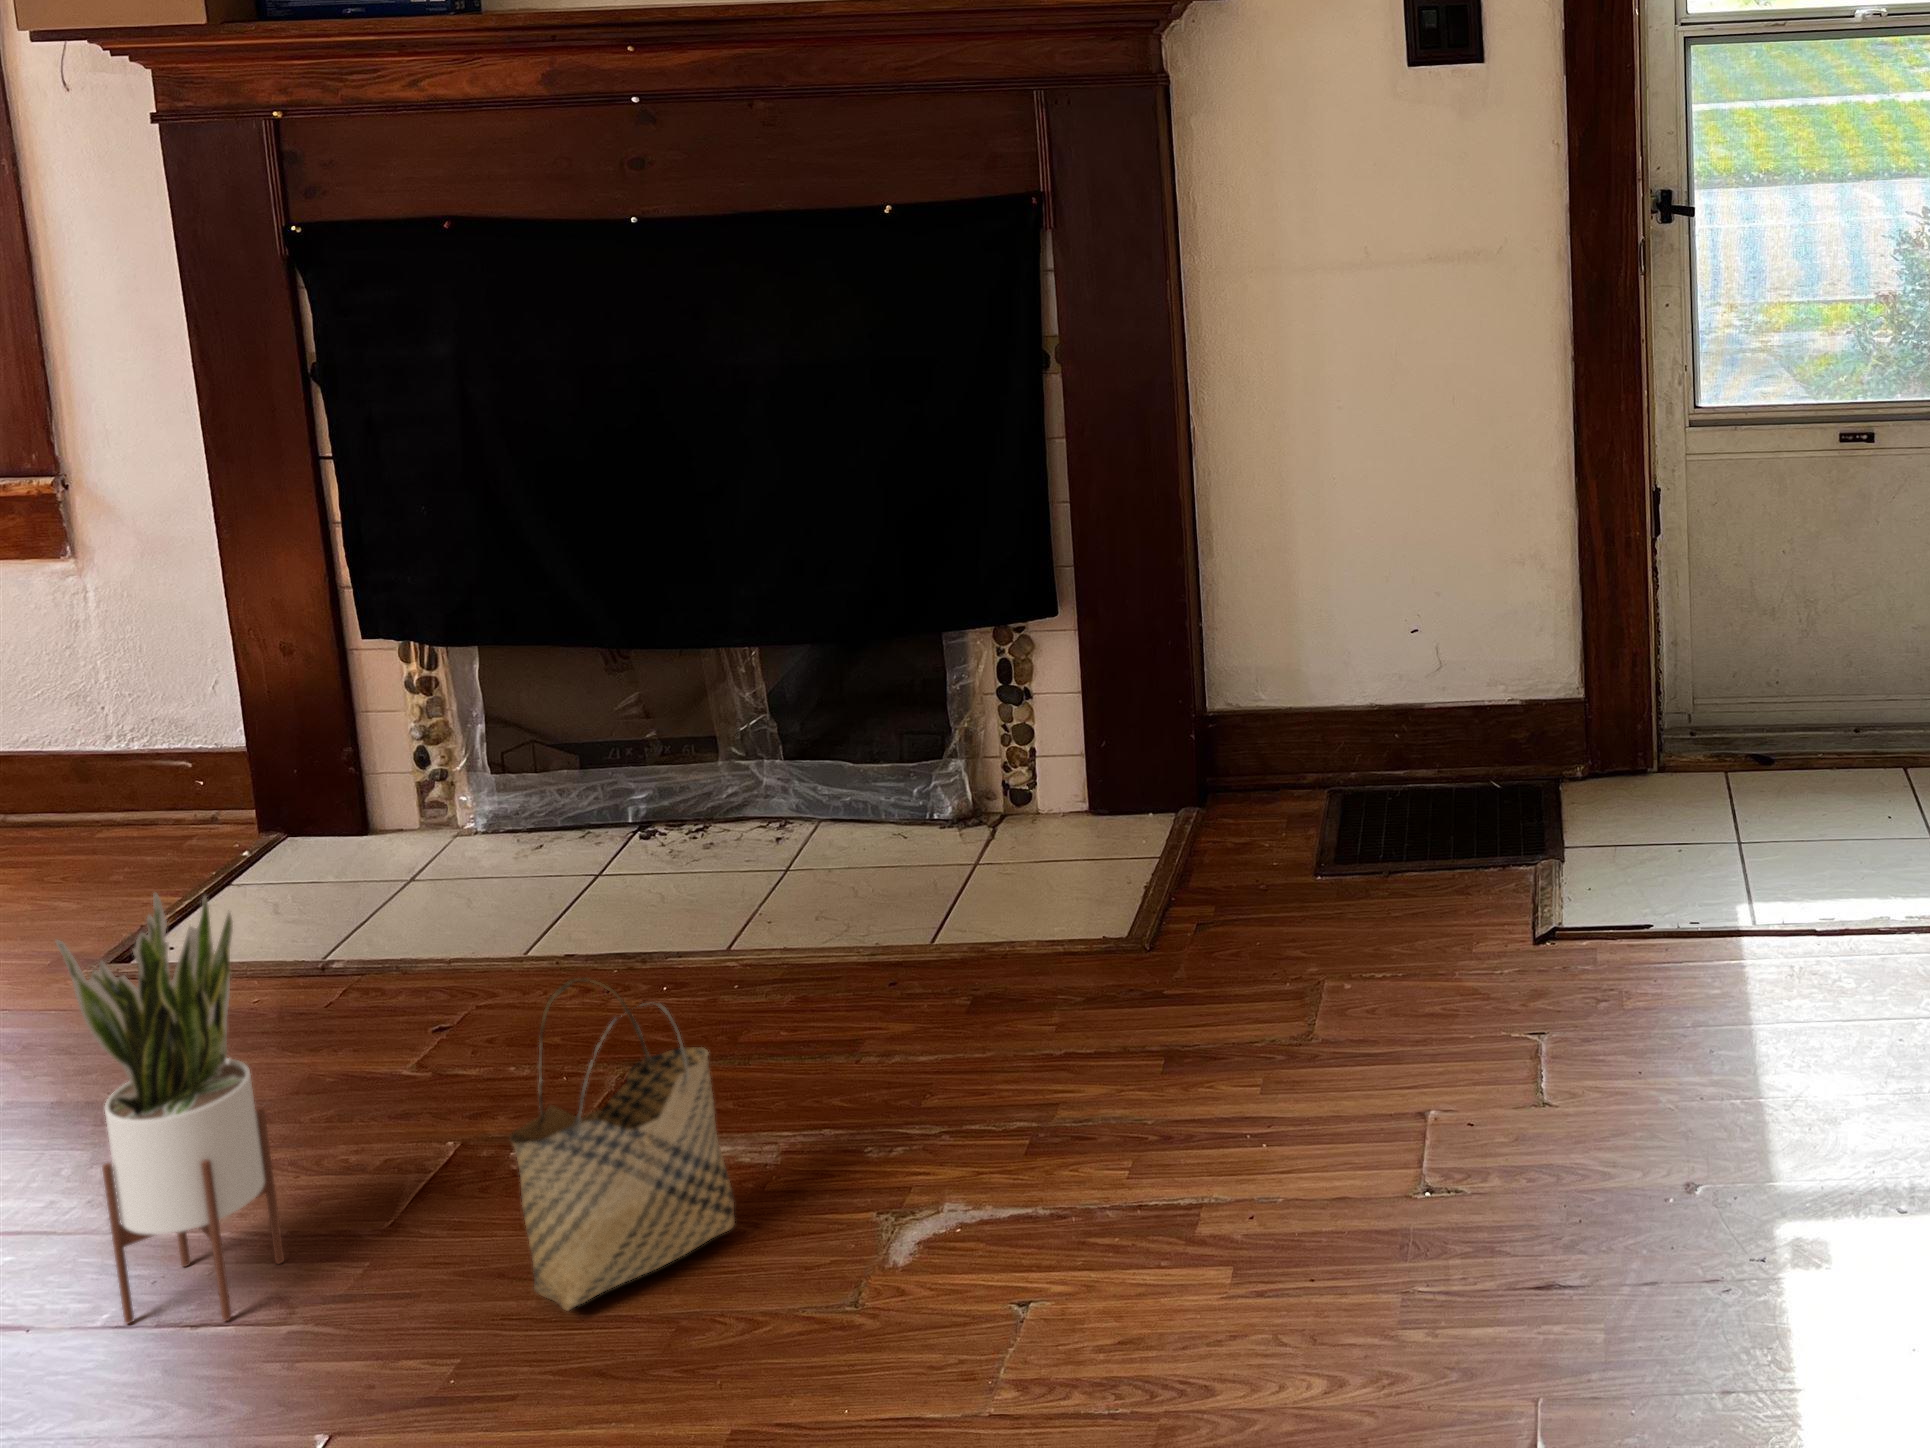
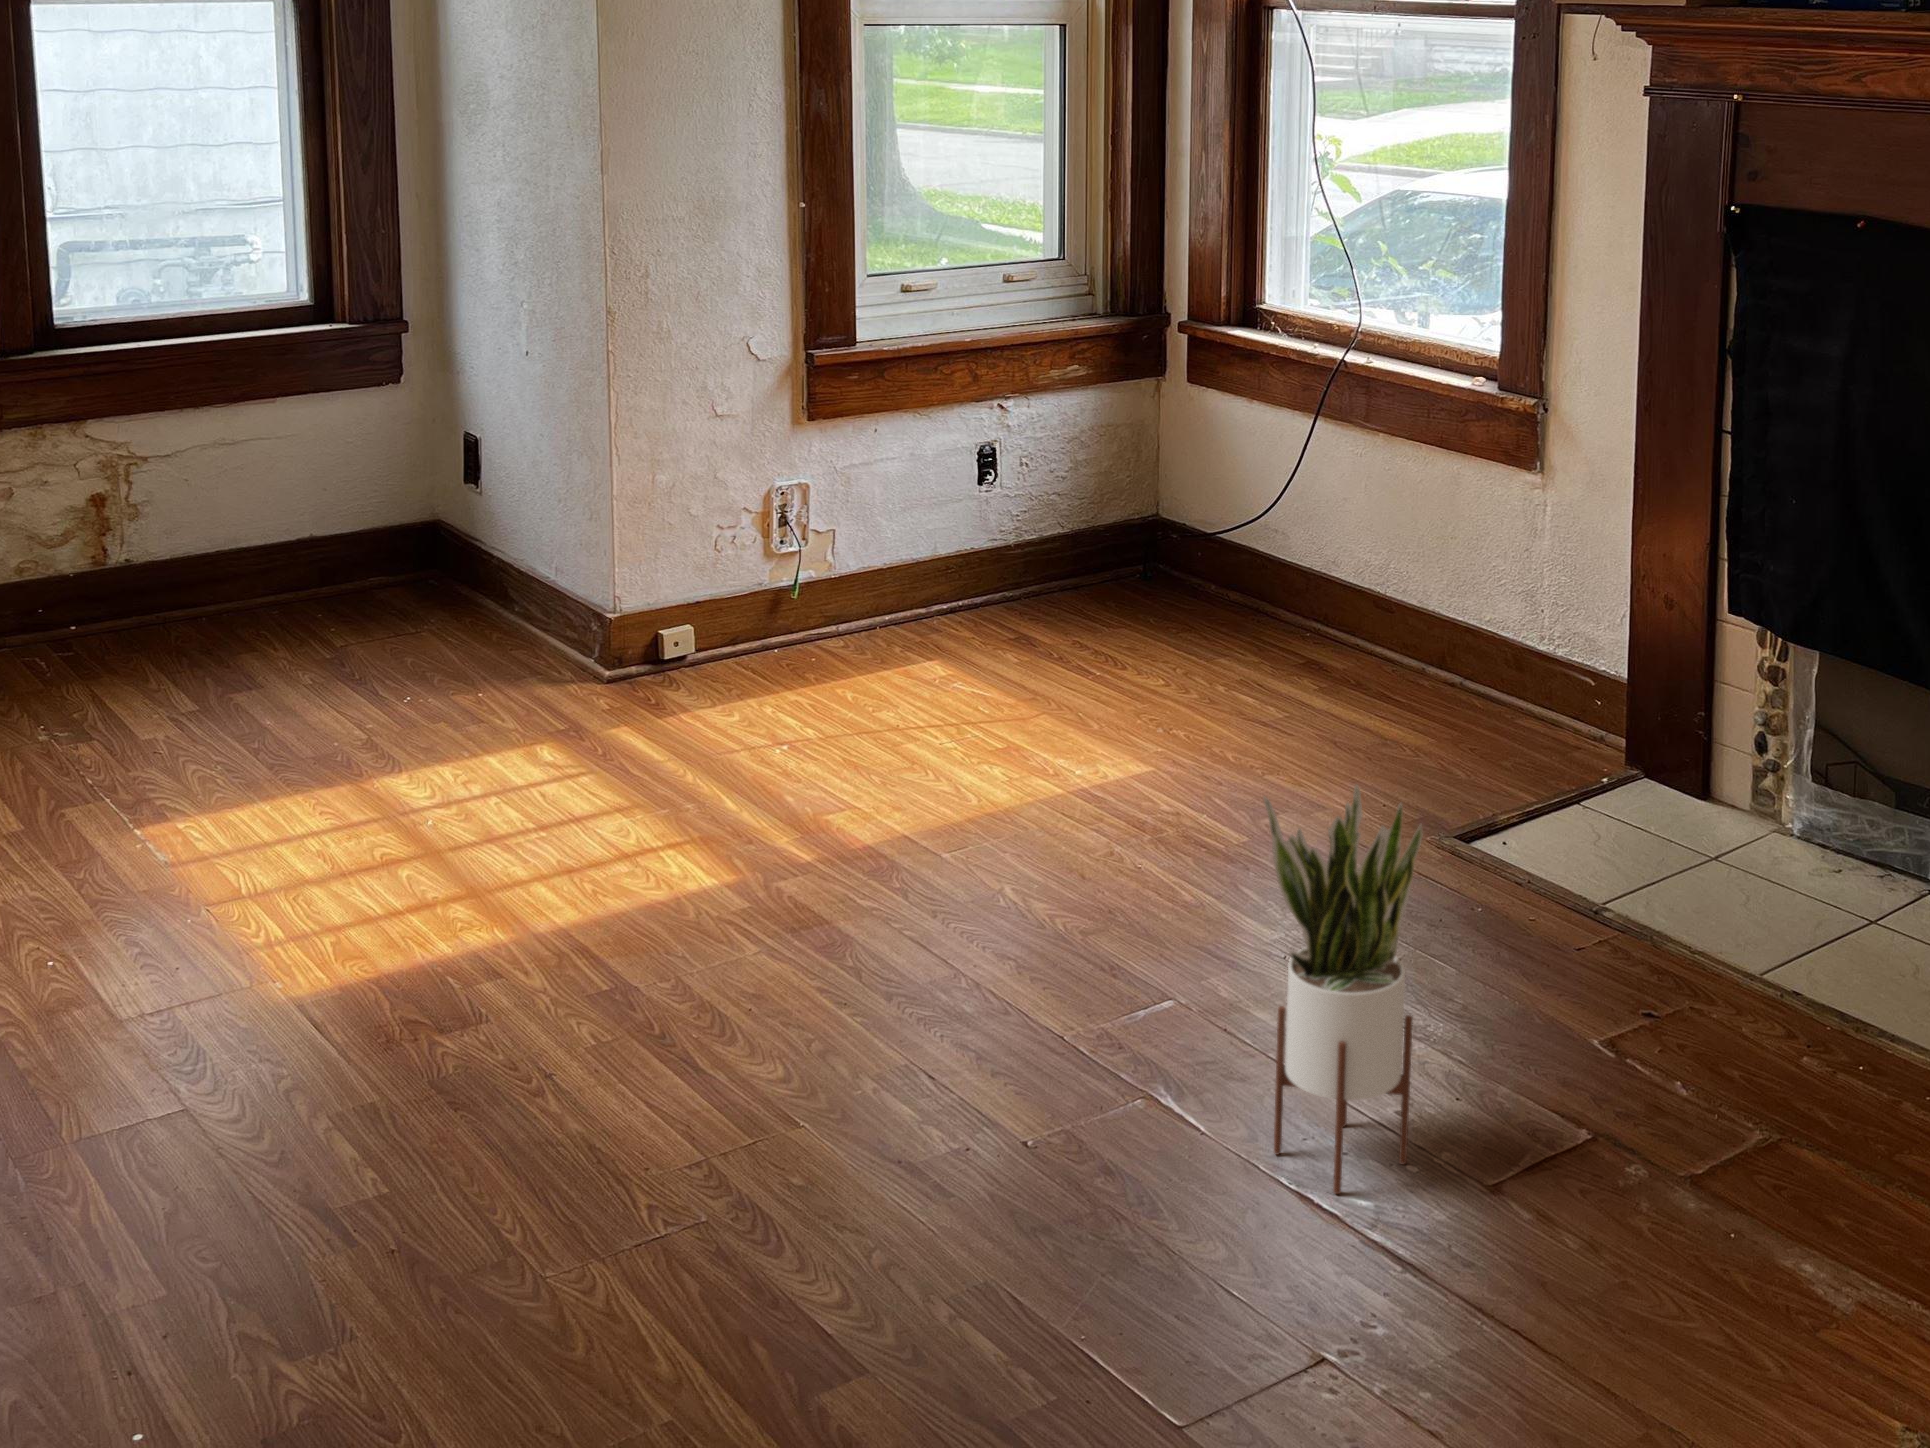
woven basket: present [510,977,735,1311] -> none [1555,1020,1783,1361]

